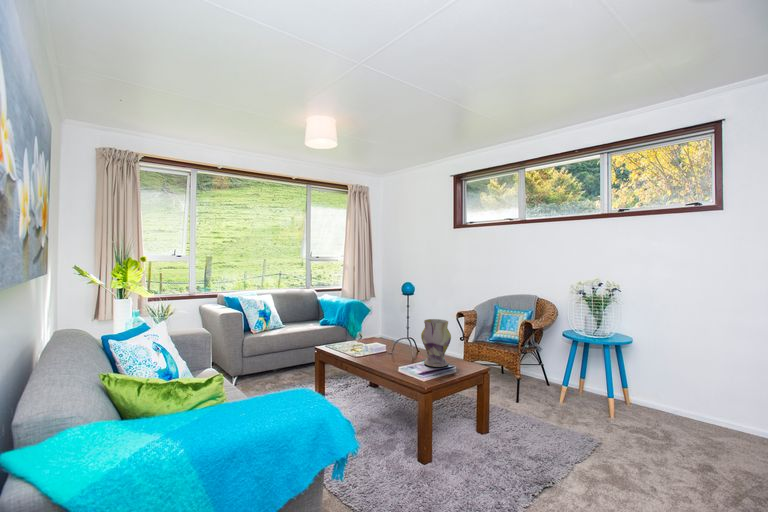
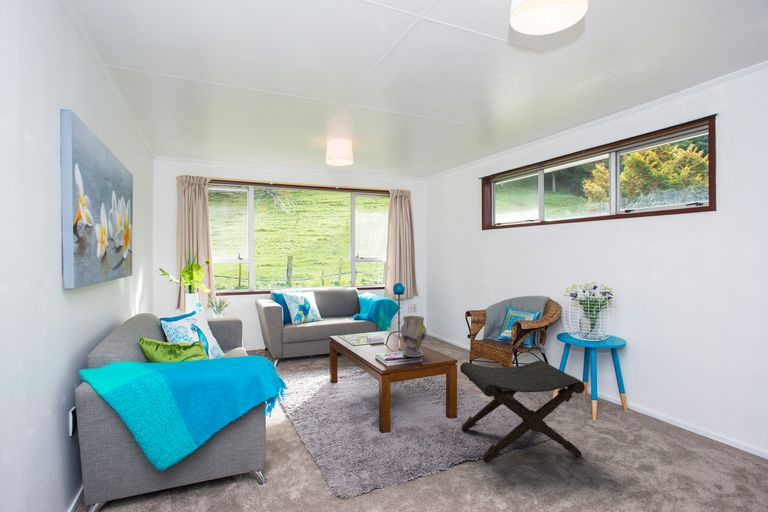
footstool: none [500,362,646,487] -> present [460,360,585,461]

